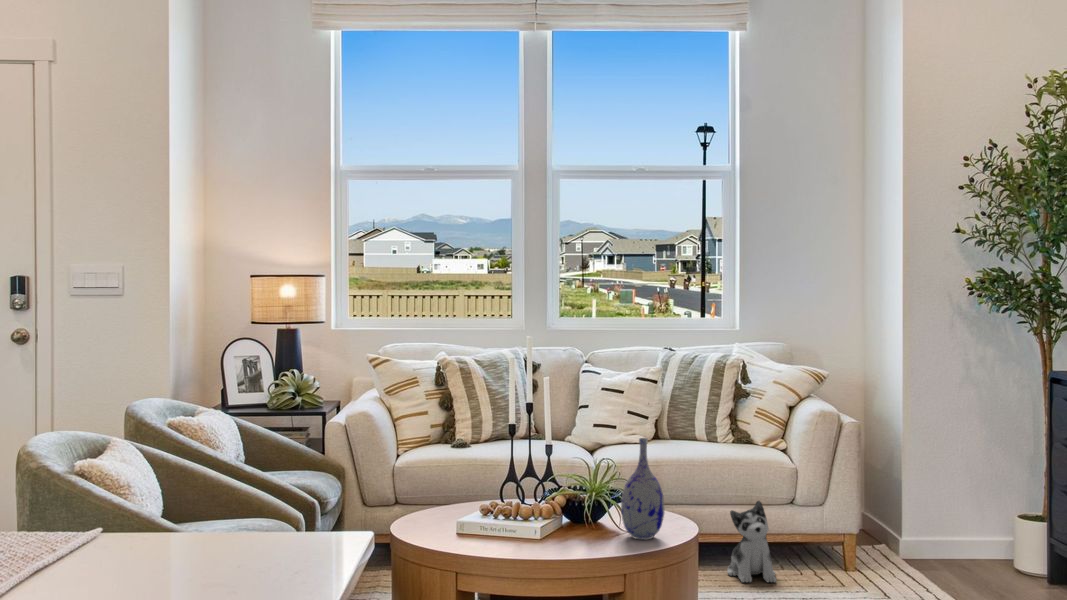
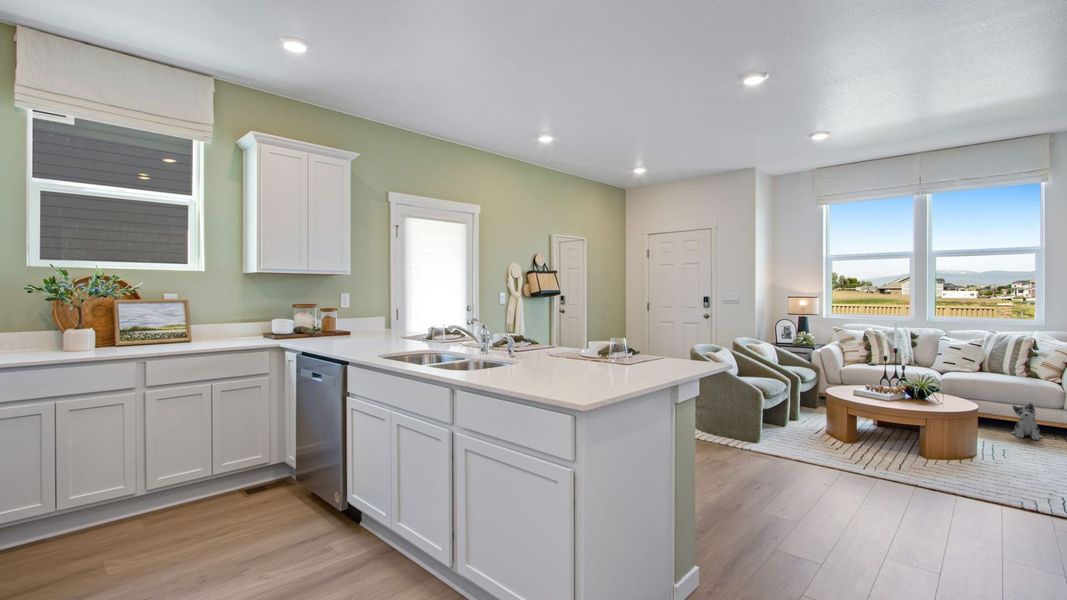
vase: present [621,438,664,539] -> none [929,366,950,404]

